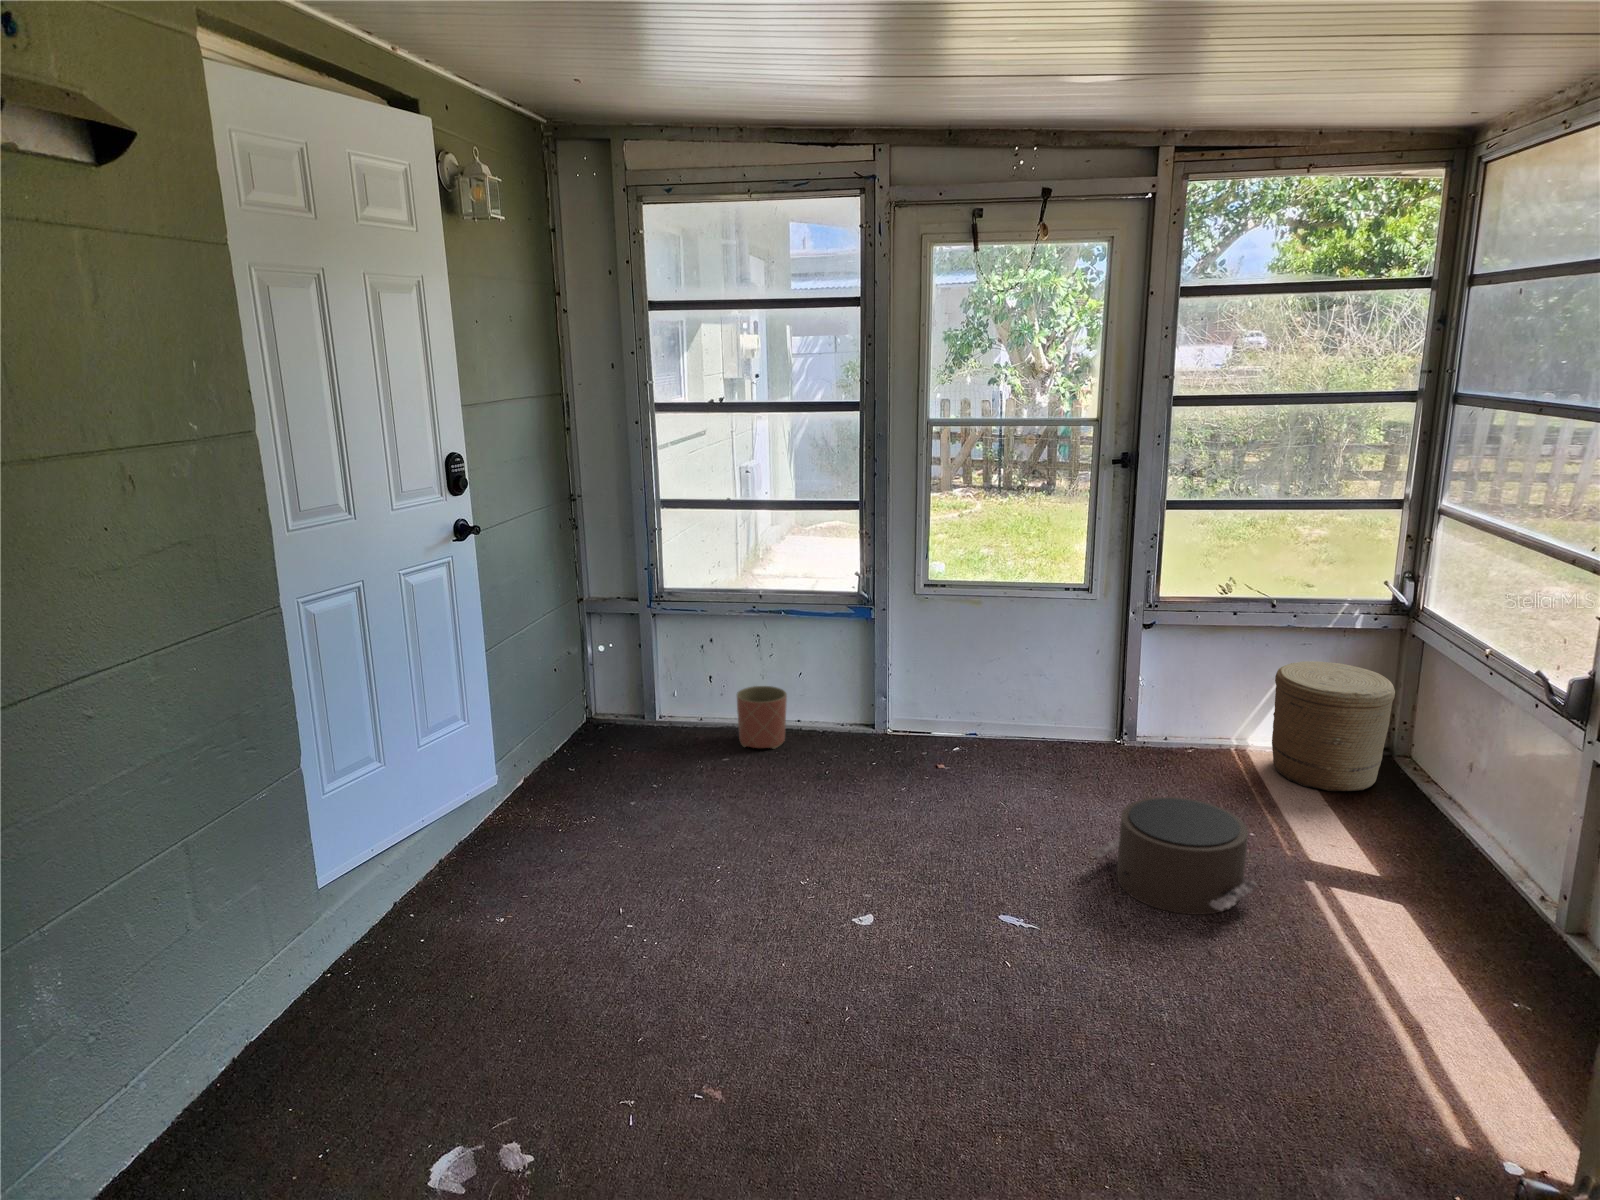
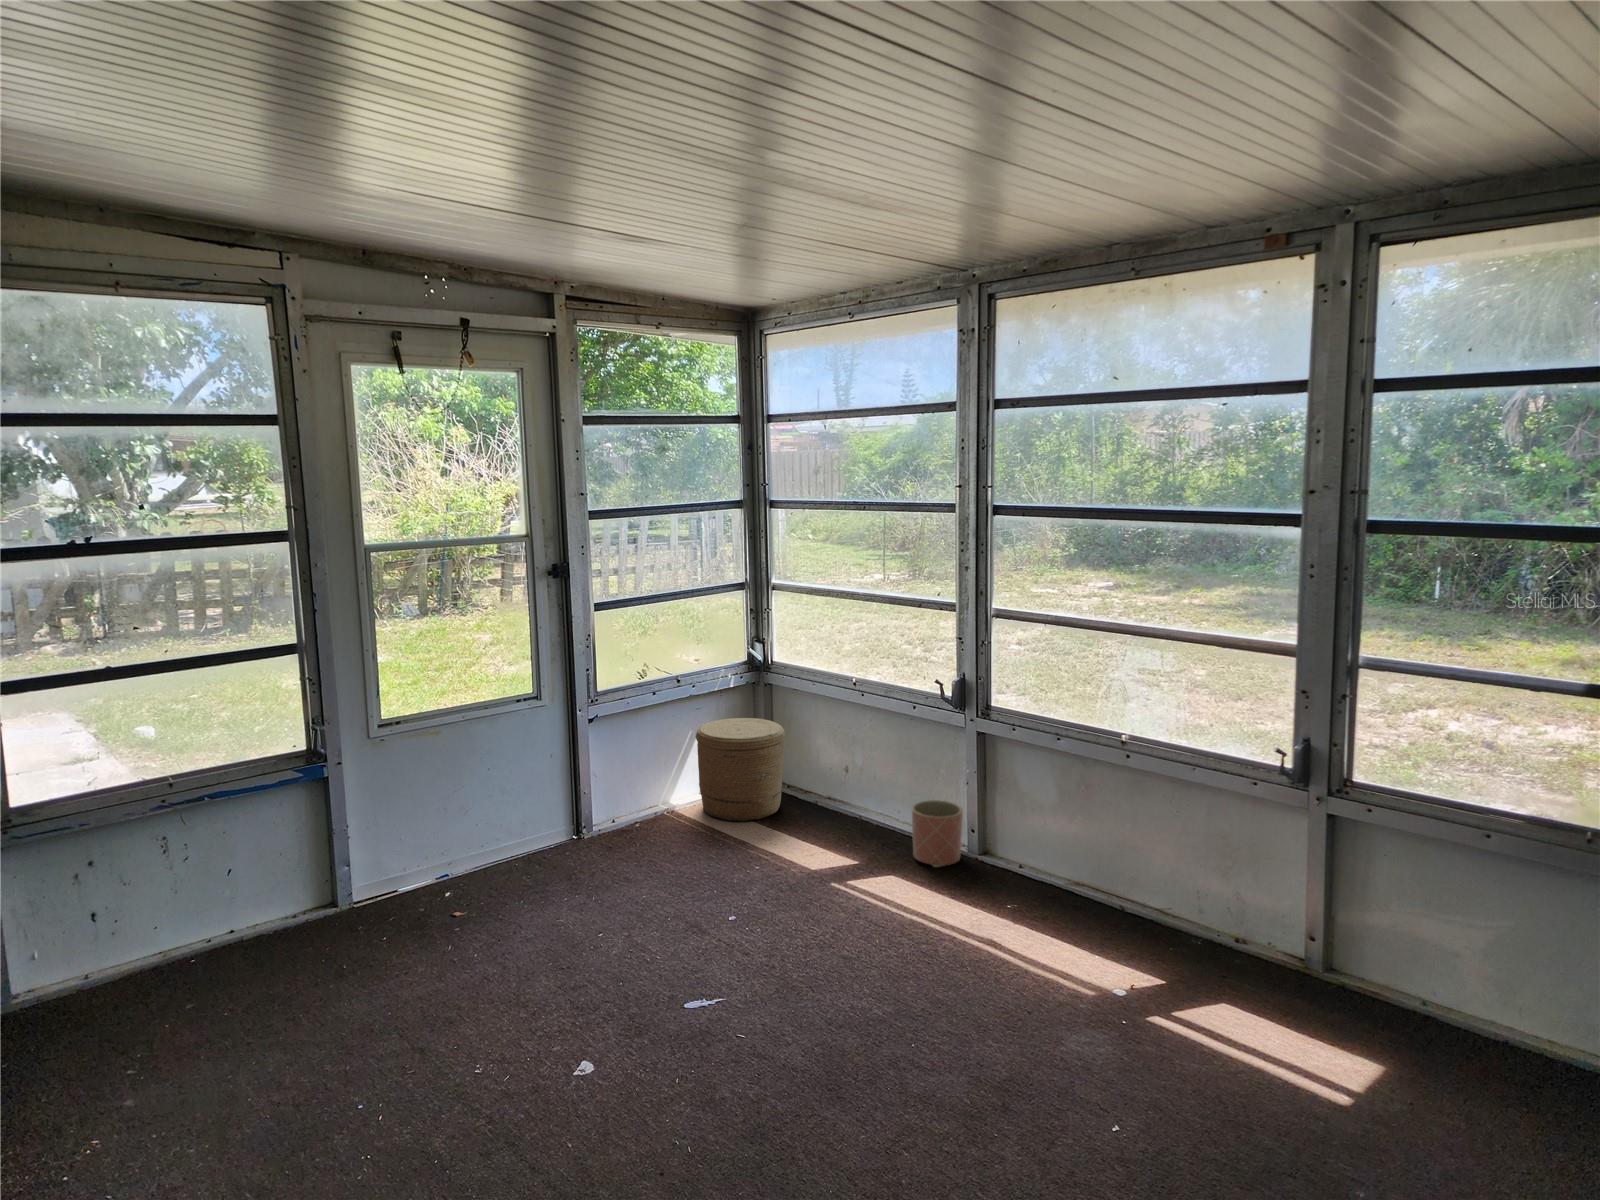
planter: present [737,686,787,749] -> present [912,800,963,867]
pouf: present [1092,797,1258,915] -> none [692,847,828,949]

